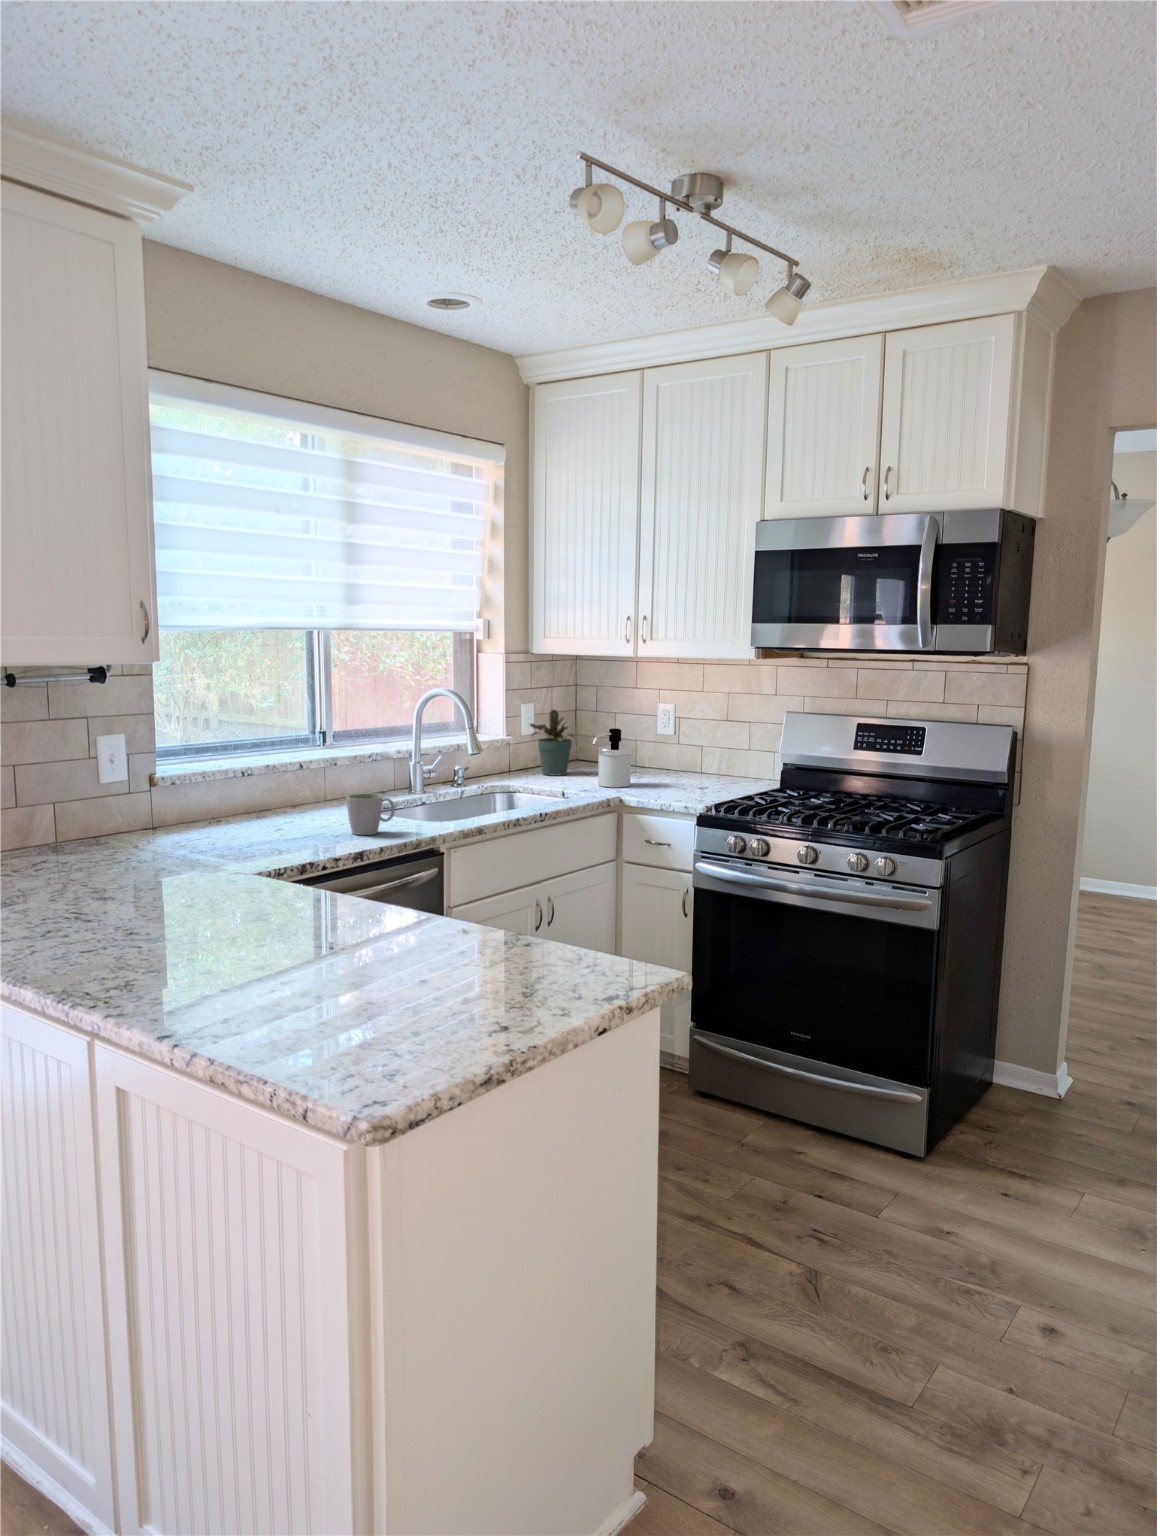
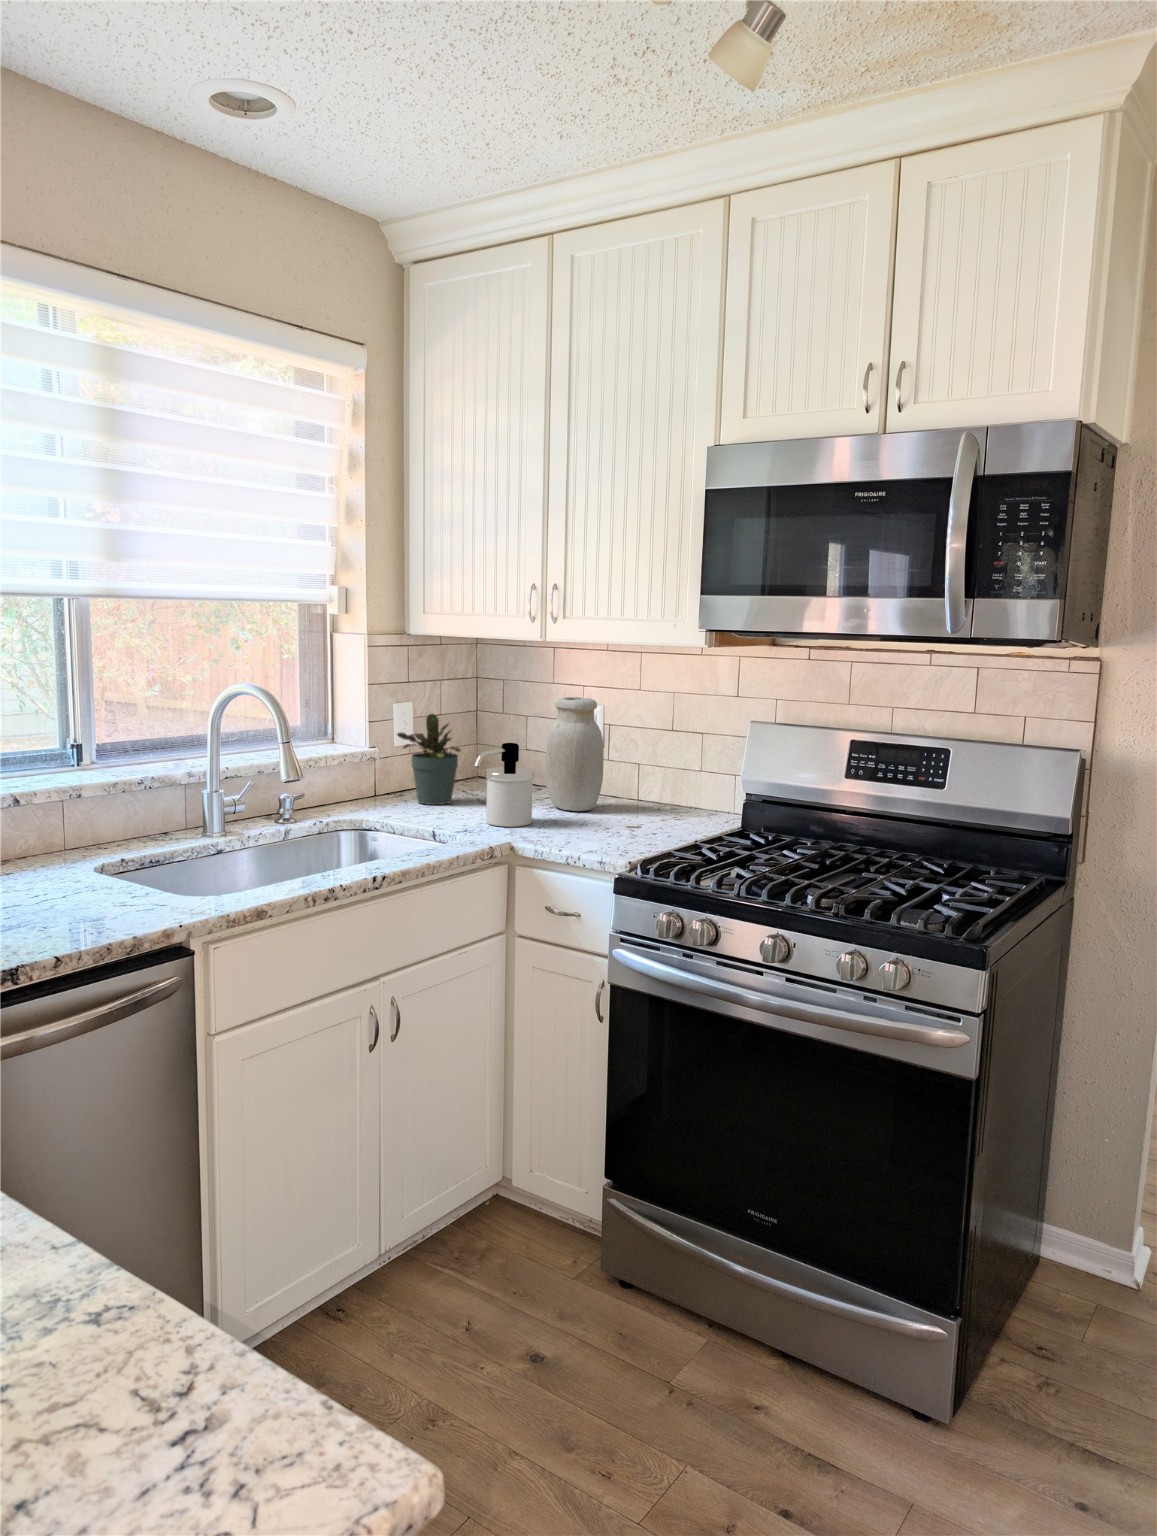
jar: none [637,697,678,778] -> present [546,697,604,811]
mug: present [346,794,395,835] -> none [37,853,124,922]

